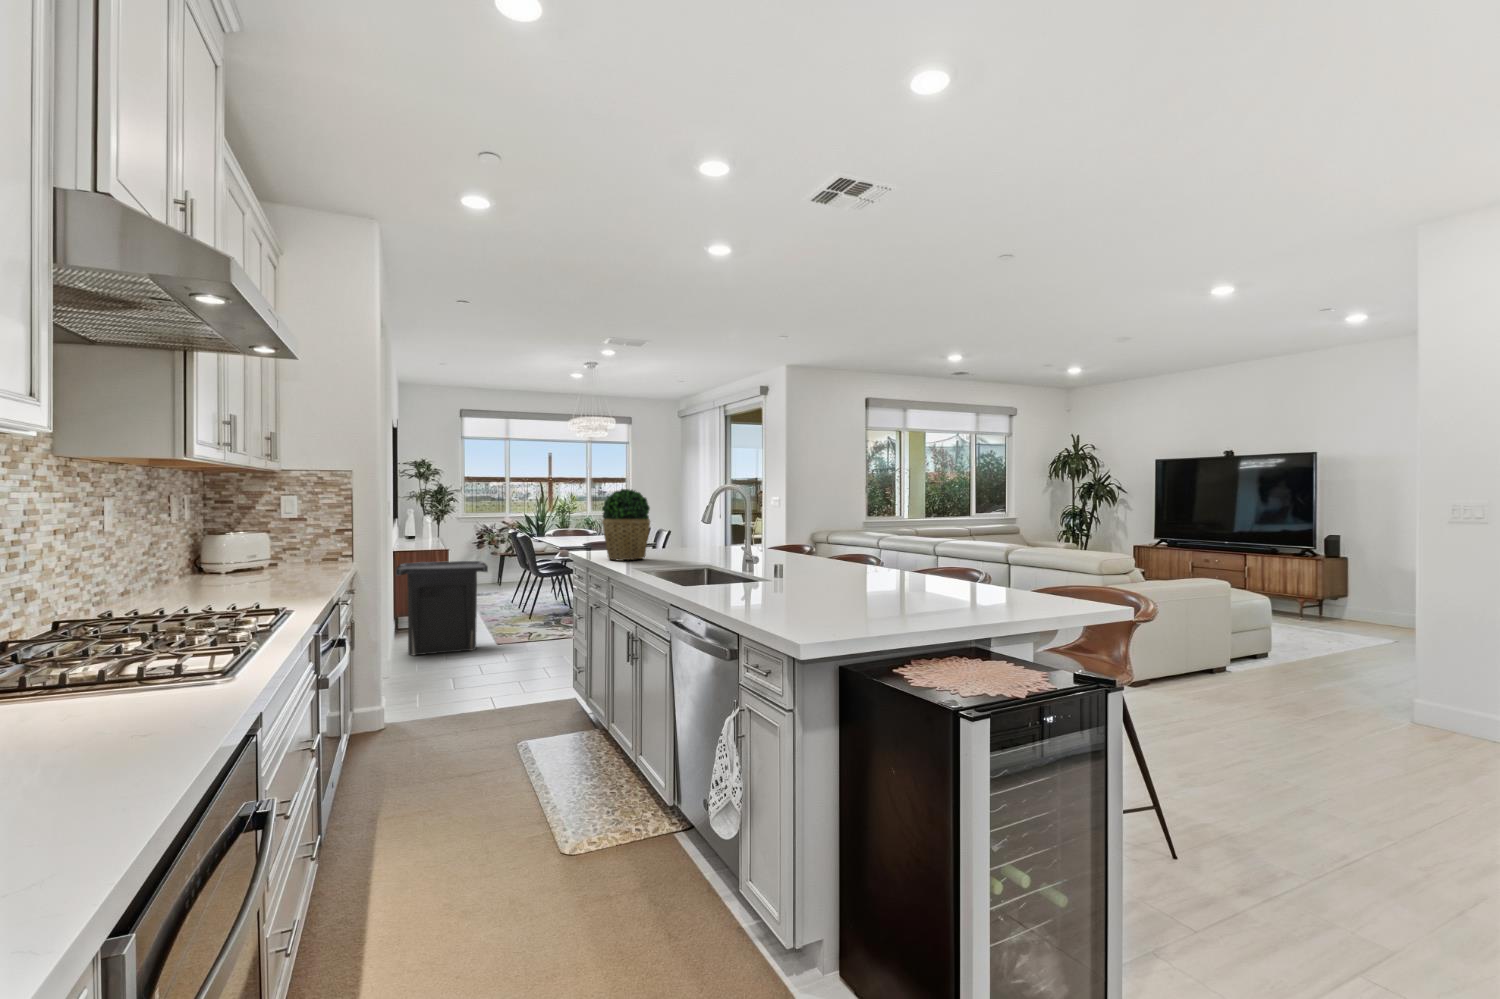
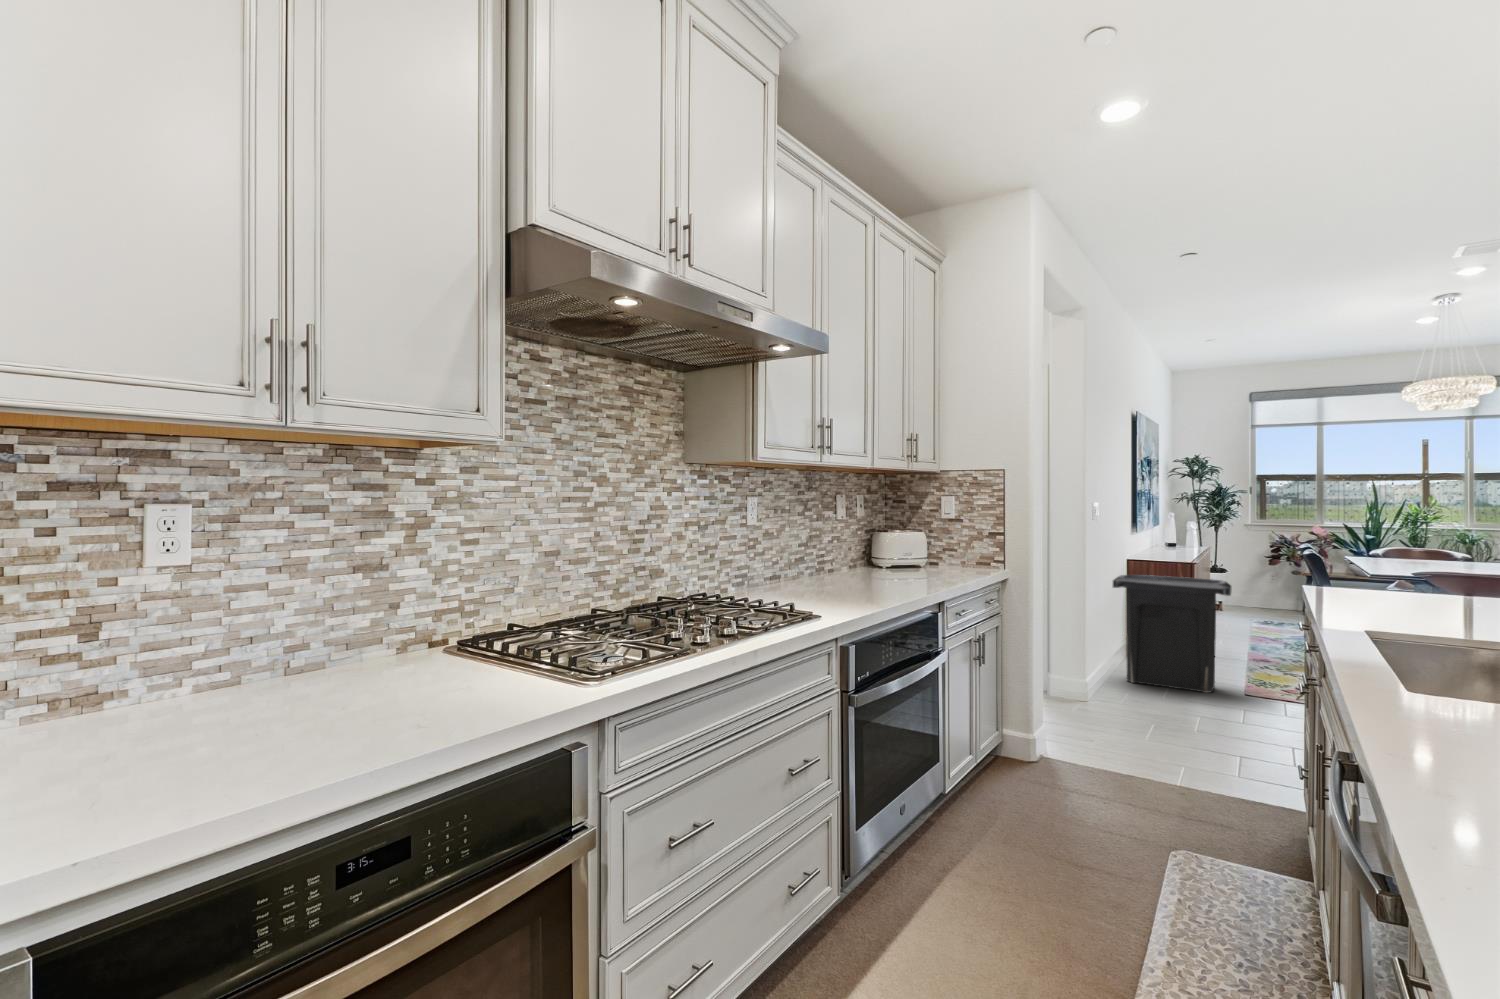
potted plant: present [602,489,650,561] -> none [1340,483,1449,605]

